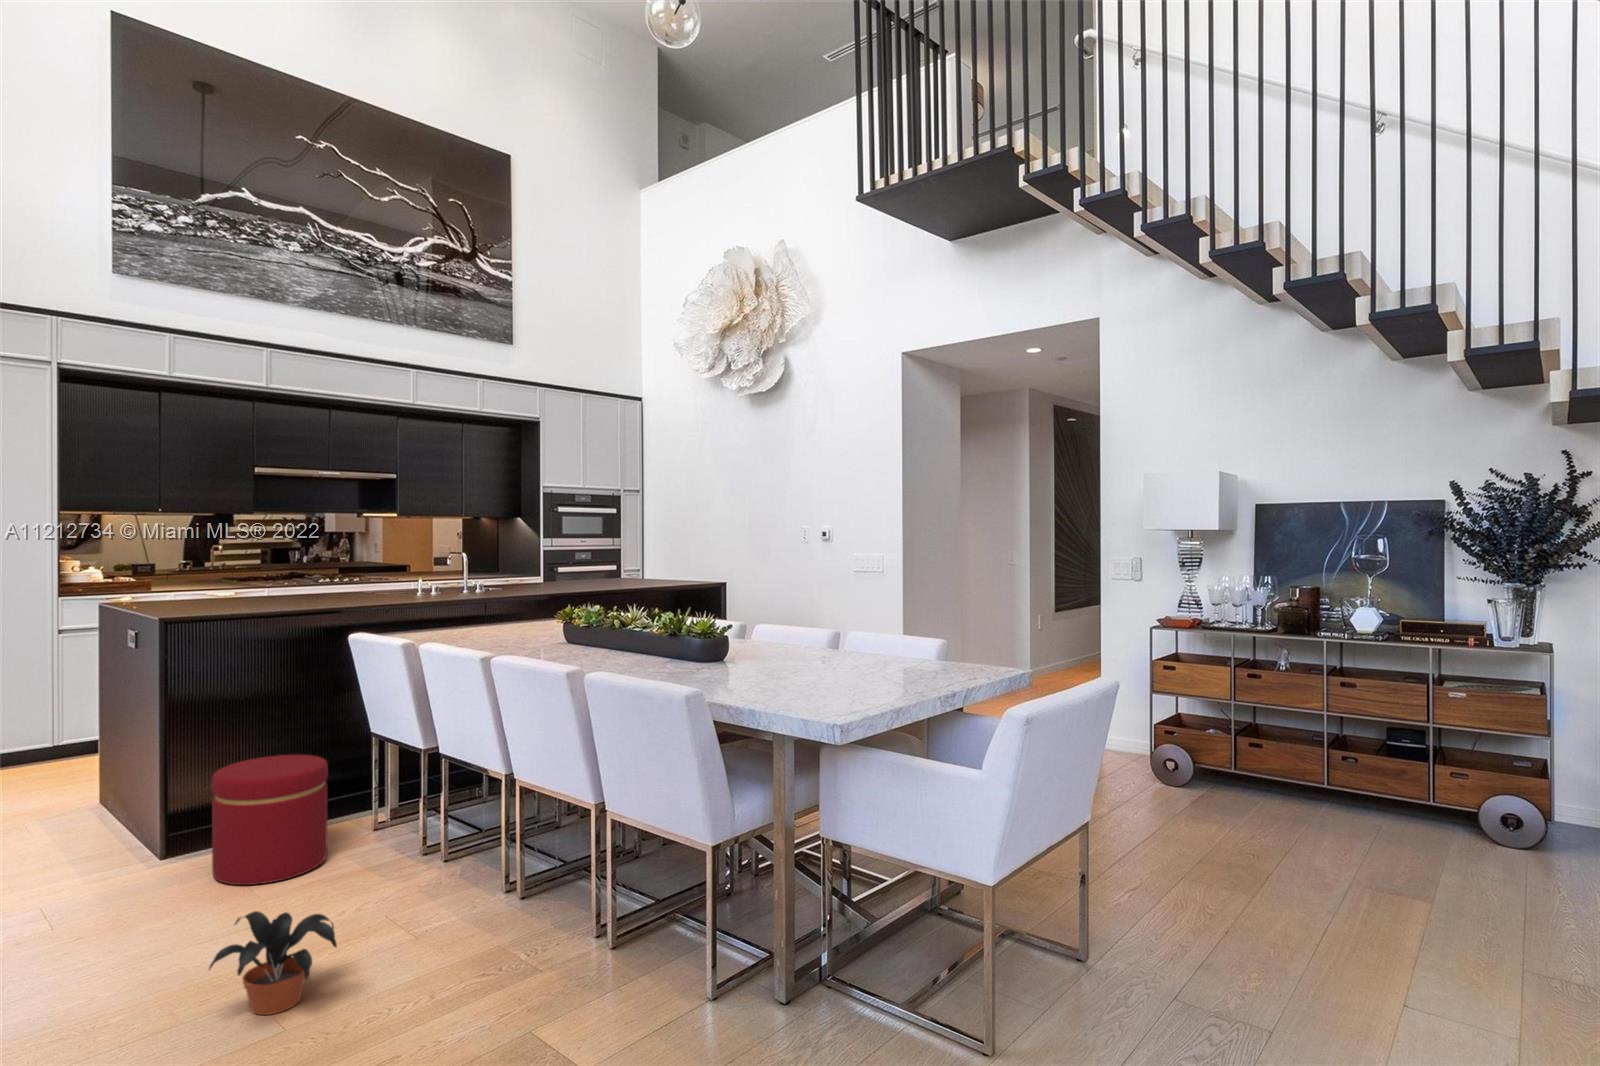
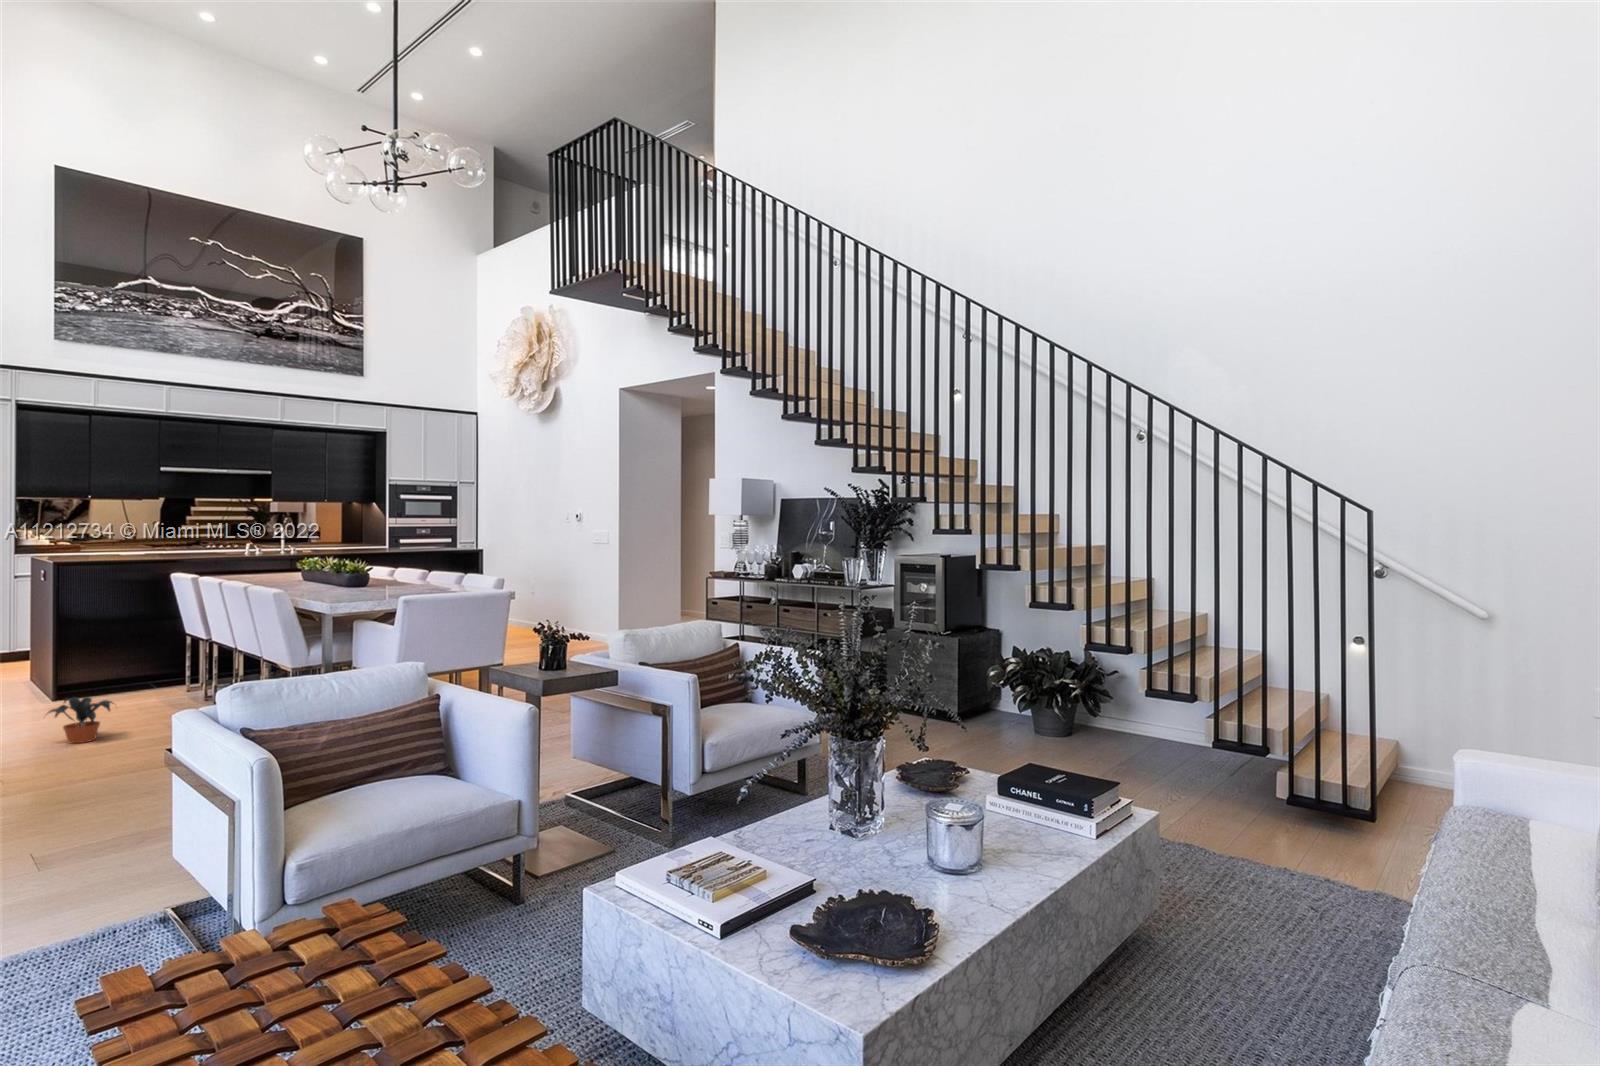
ottoman: present [212,755,328,885] -> none [81,640,155,707]

